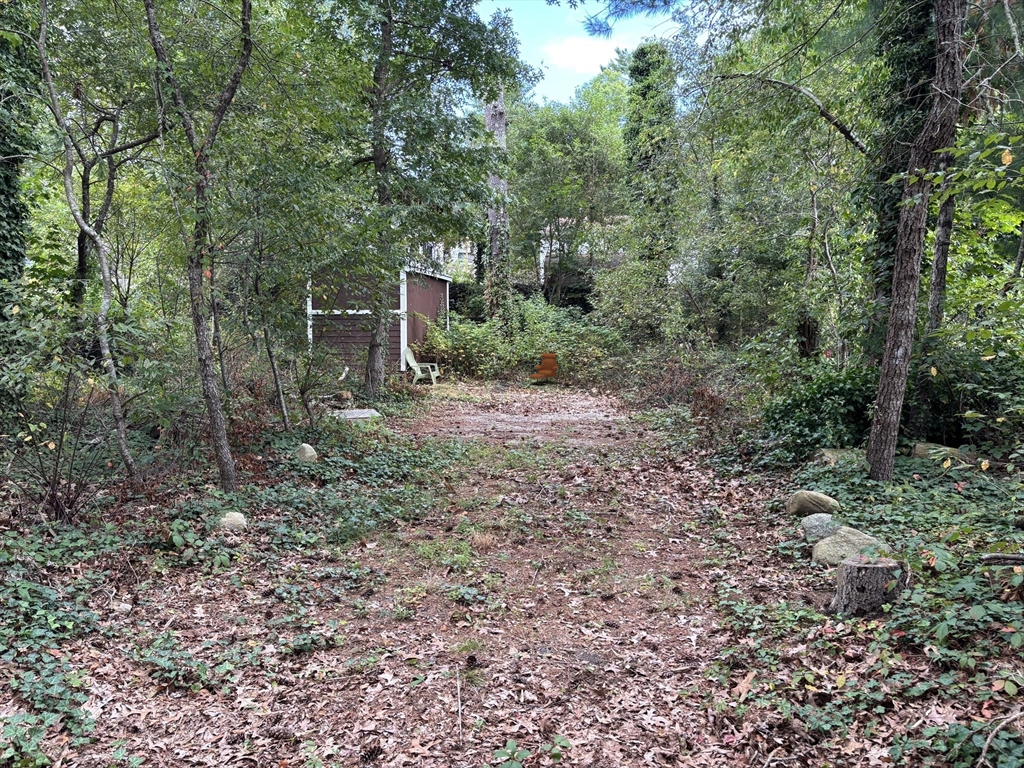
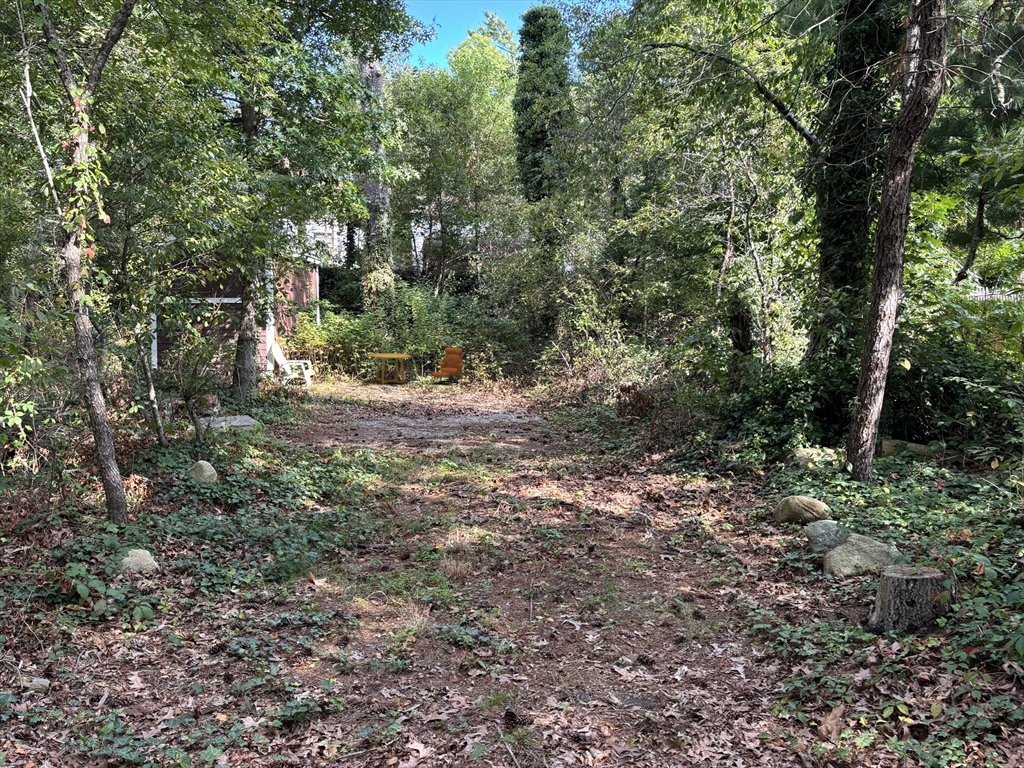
round table: none [477,359,512,384] -> present [370,353,410,383]

